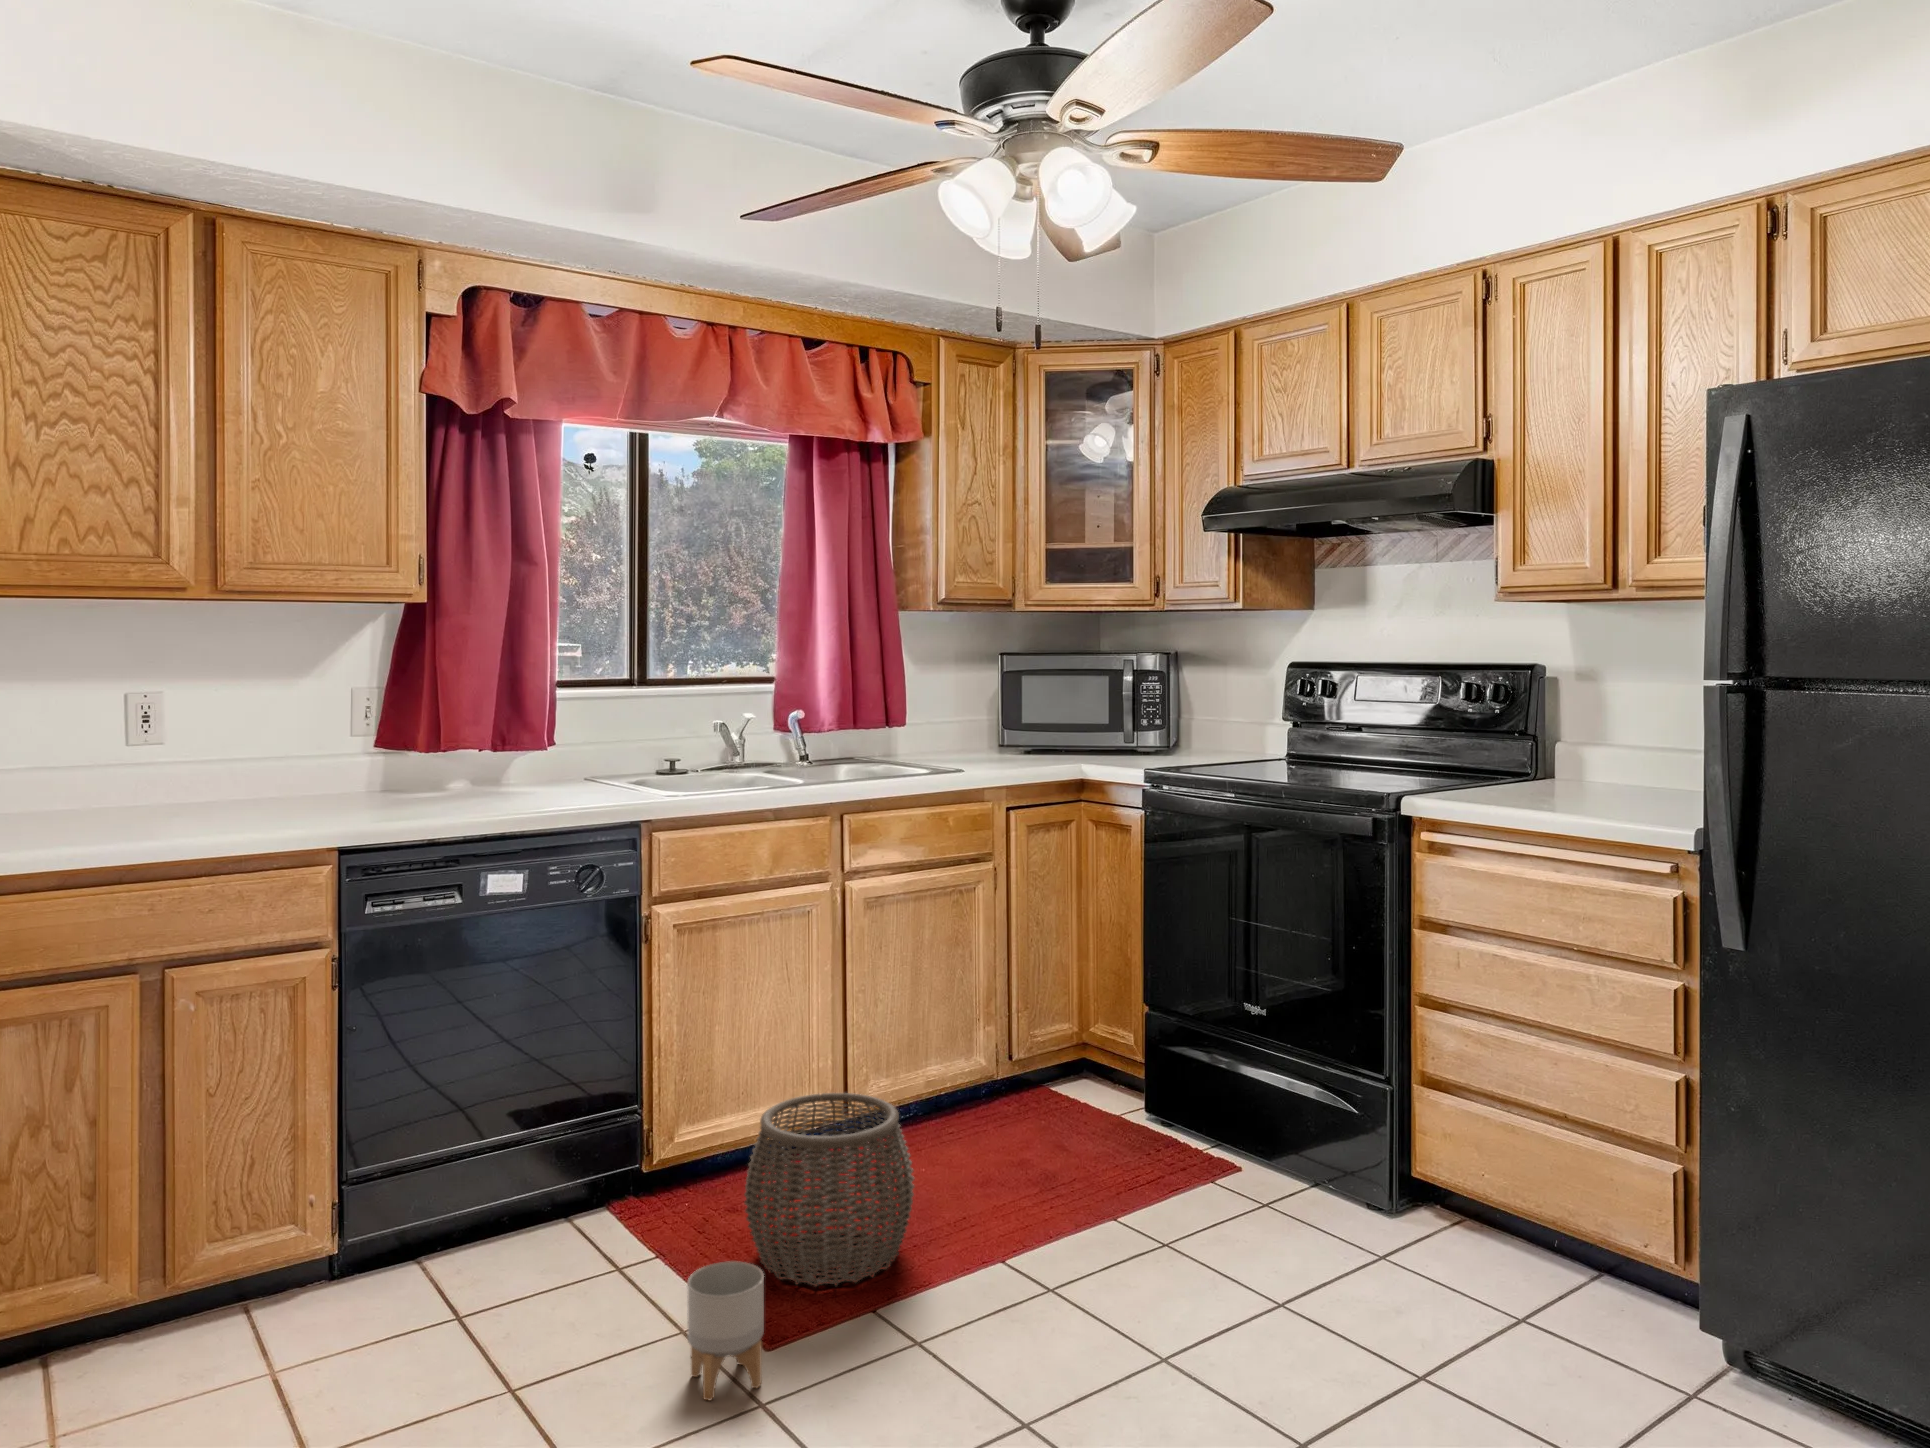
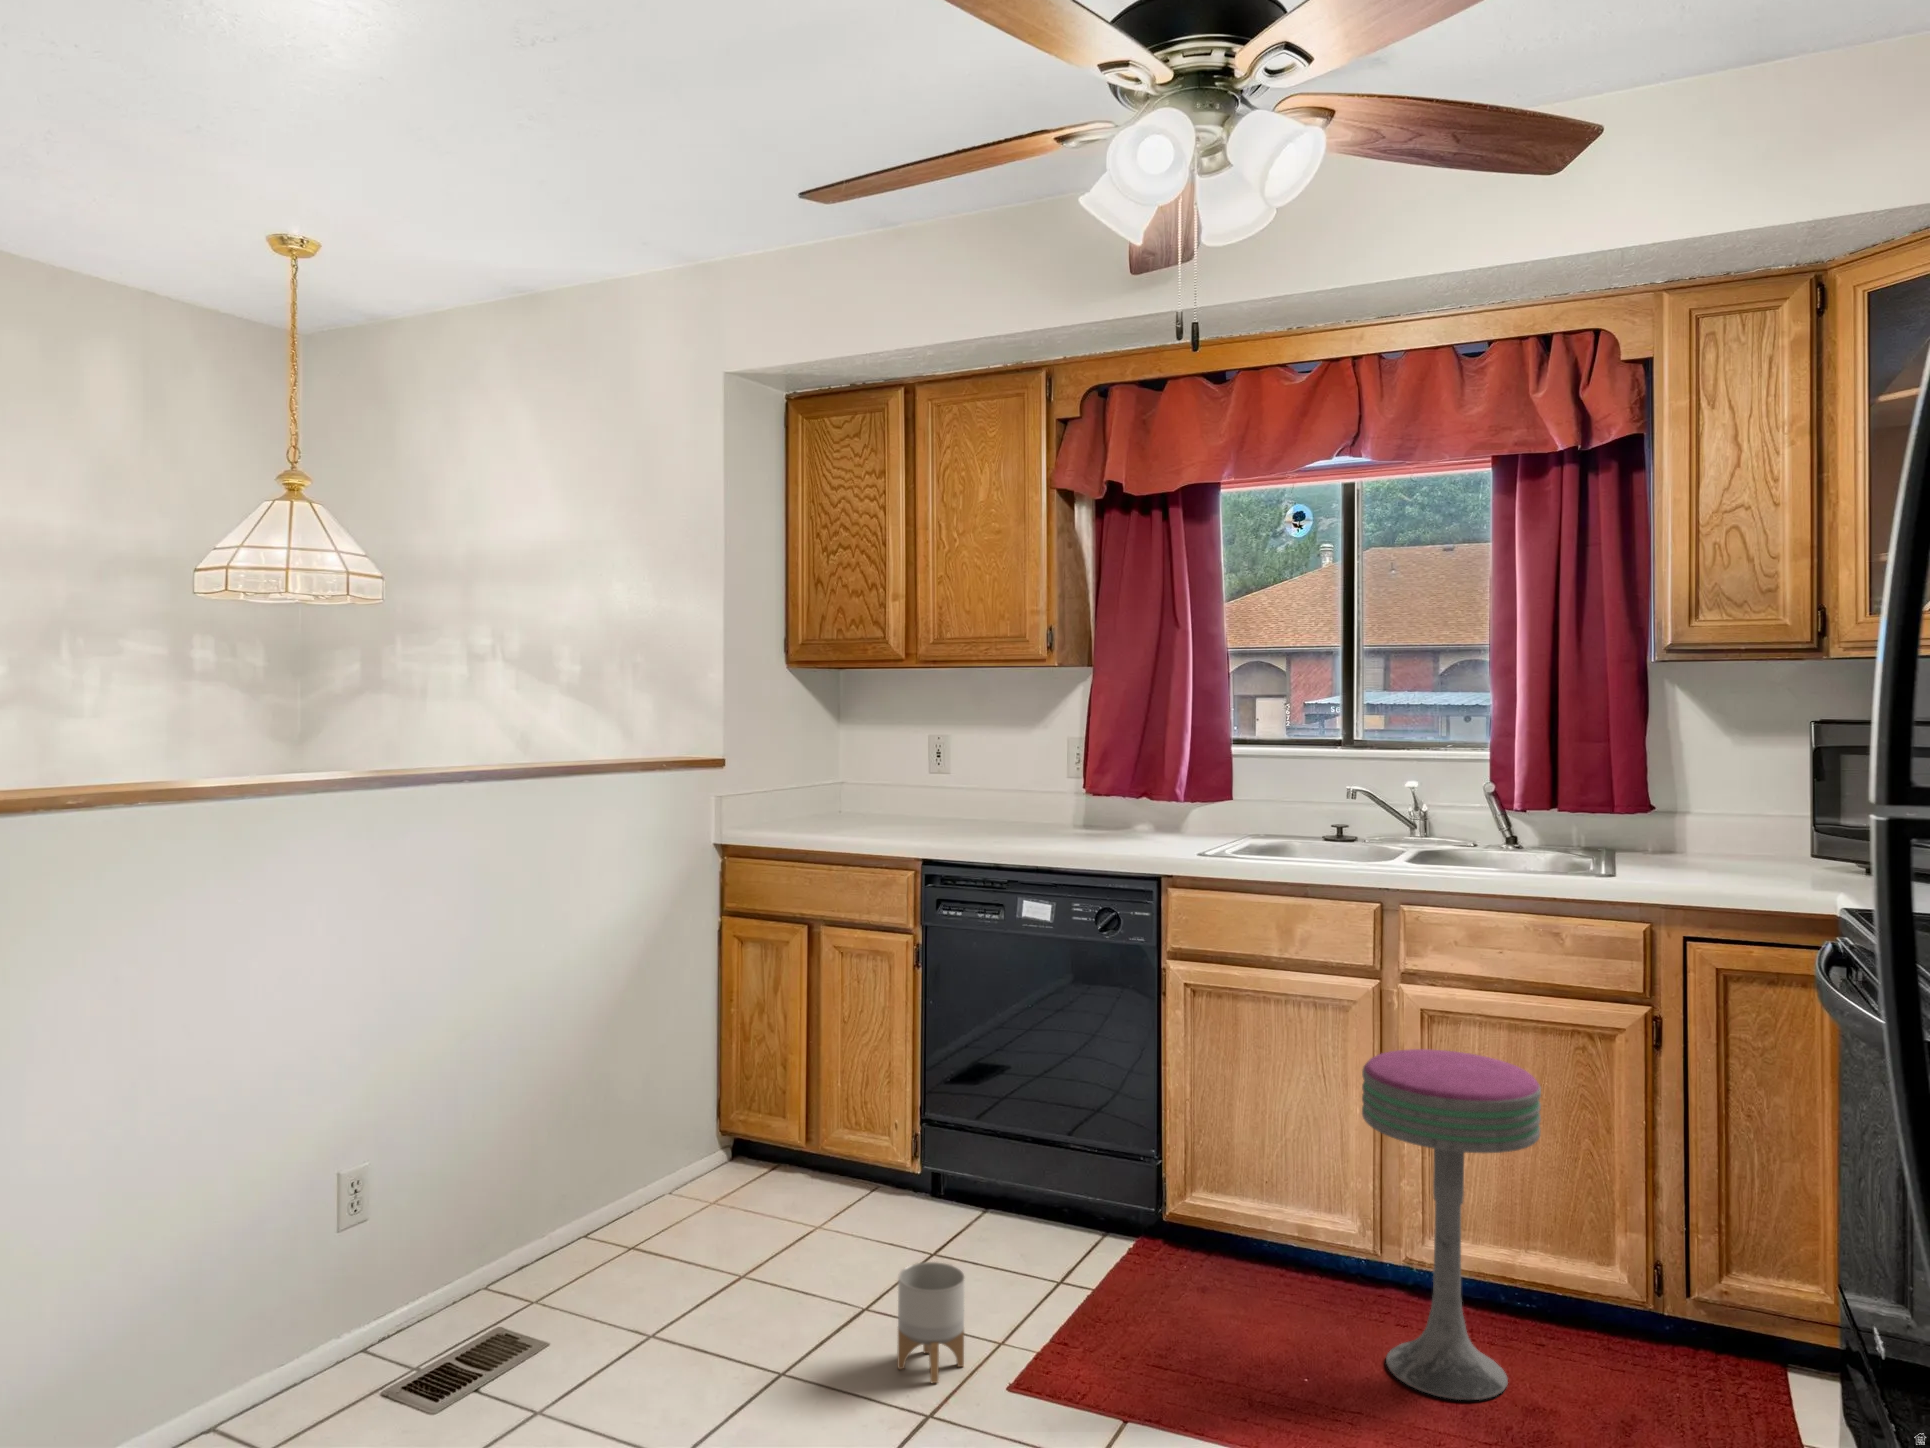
bar stool: none [910,916,1043,1188] -> present [1362,1049,1541,1400]
woven basket: present [744,1093,914,1286] -> none [1074,1176,1253,1382]

